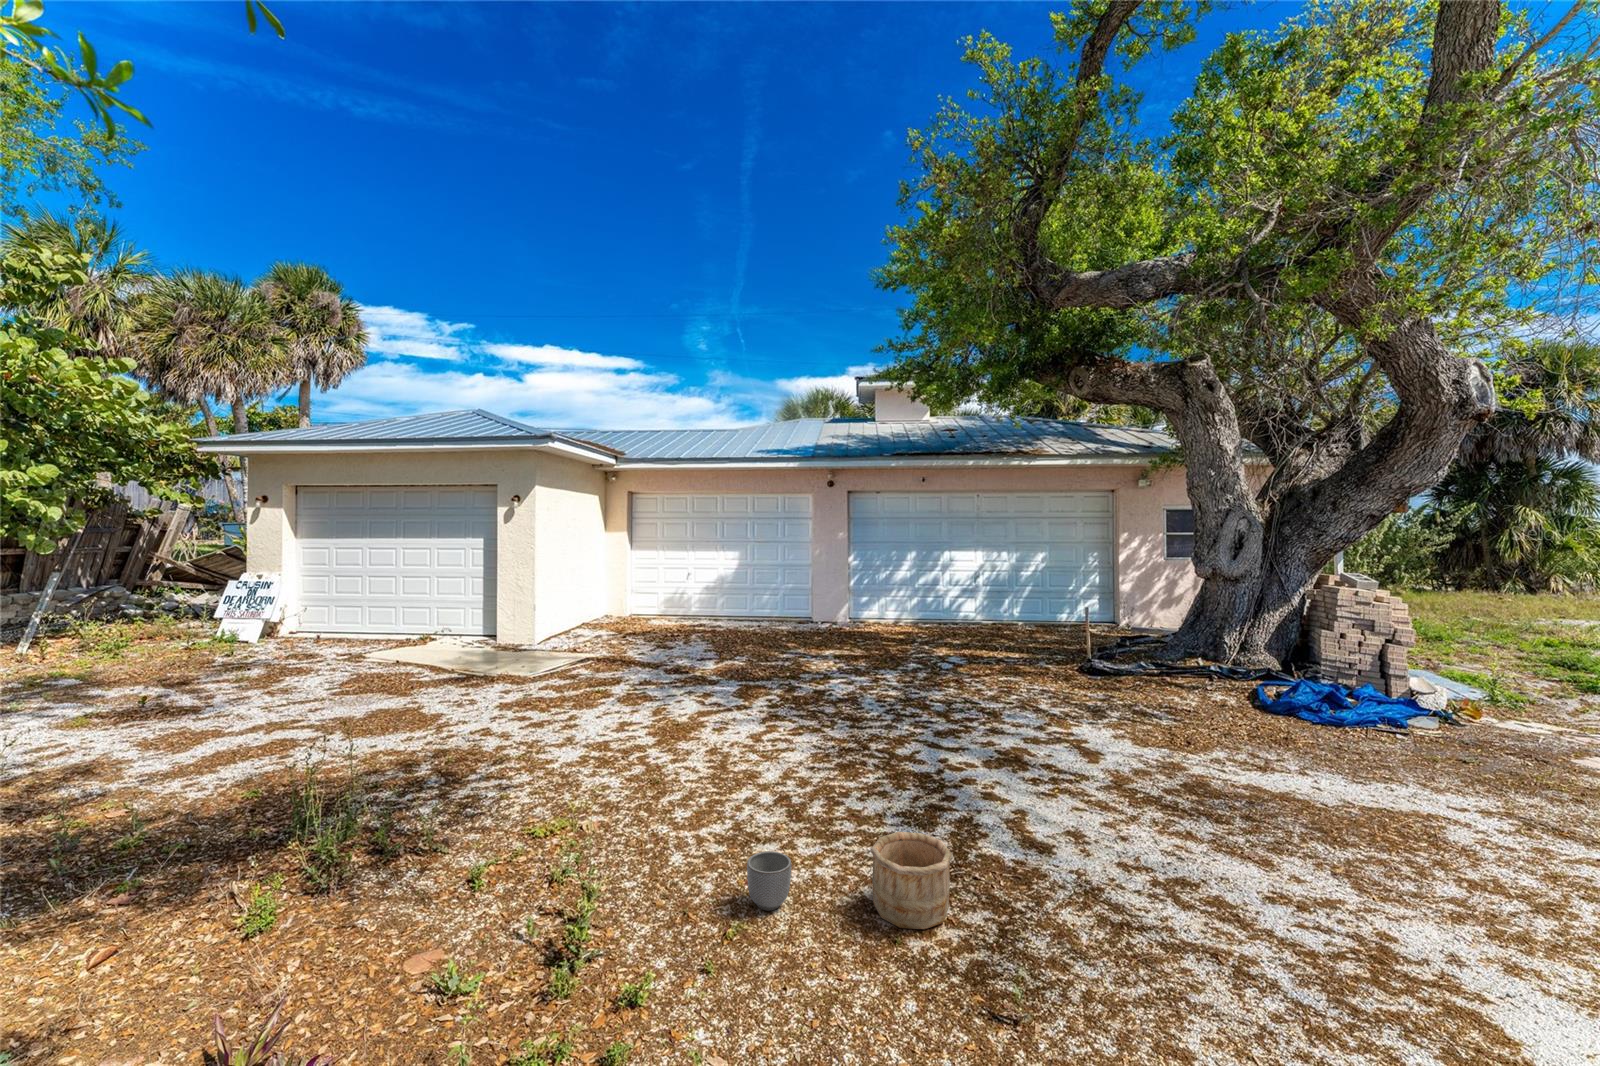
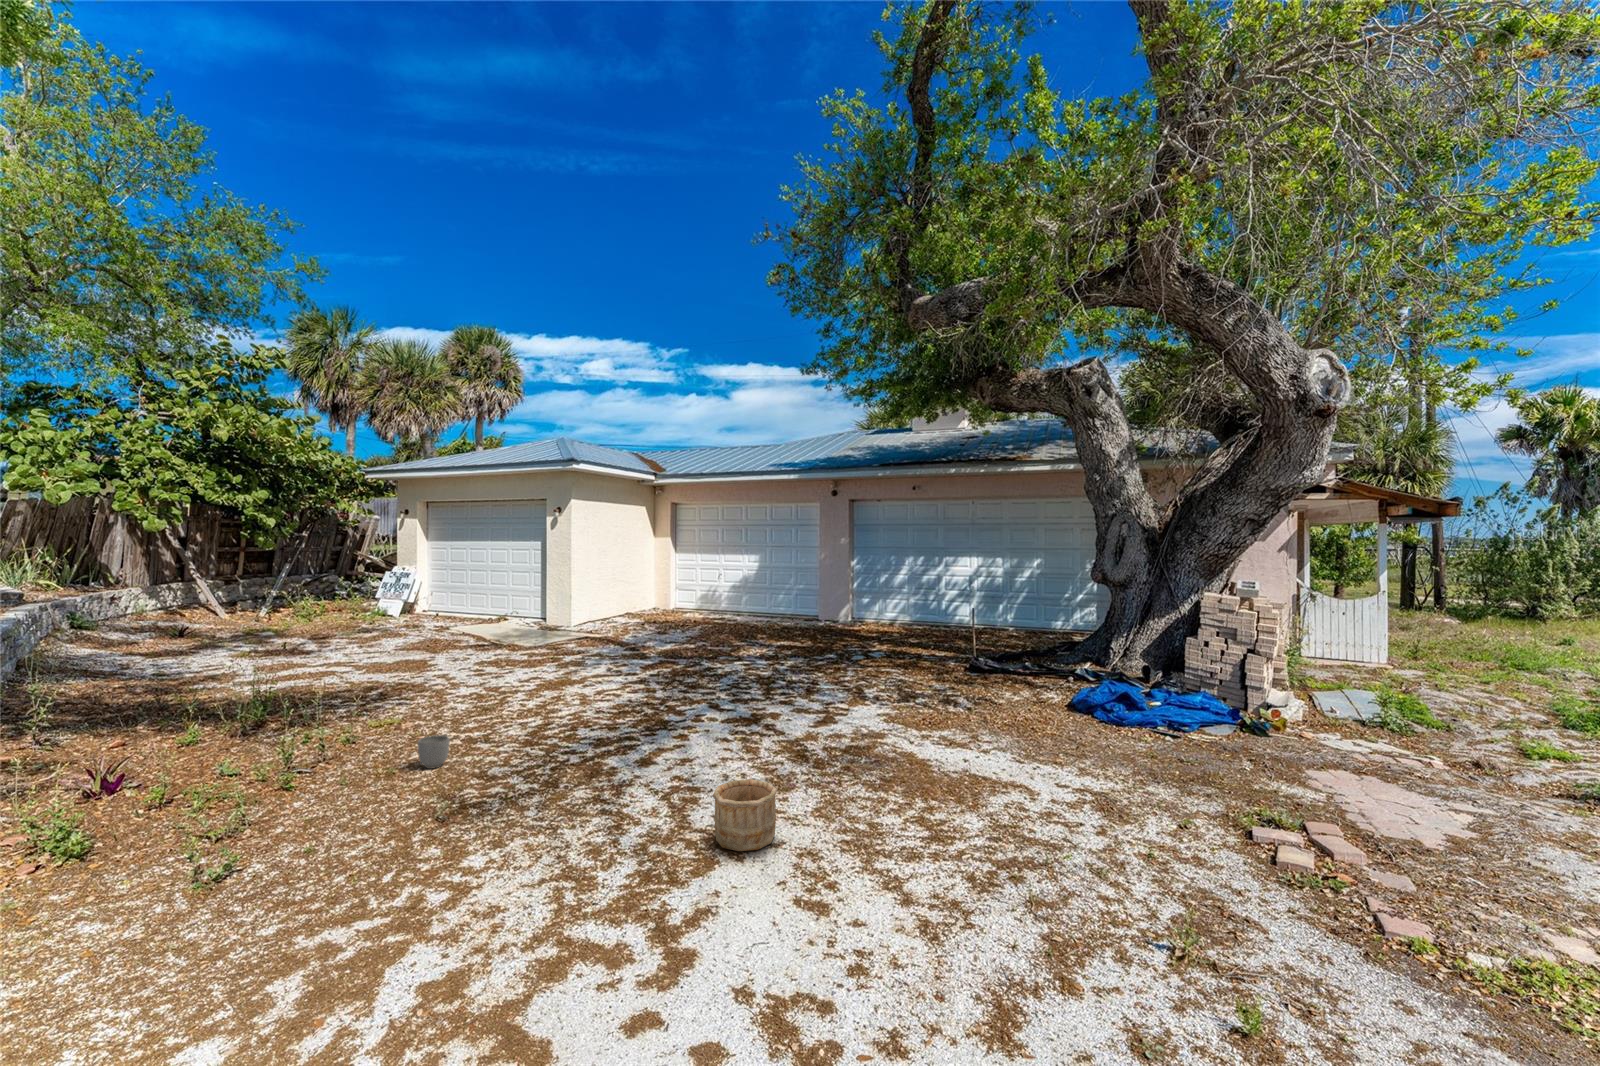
wooden bucket: present [870,832,952,929] -> present [713,779,777,851]

